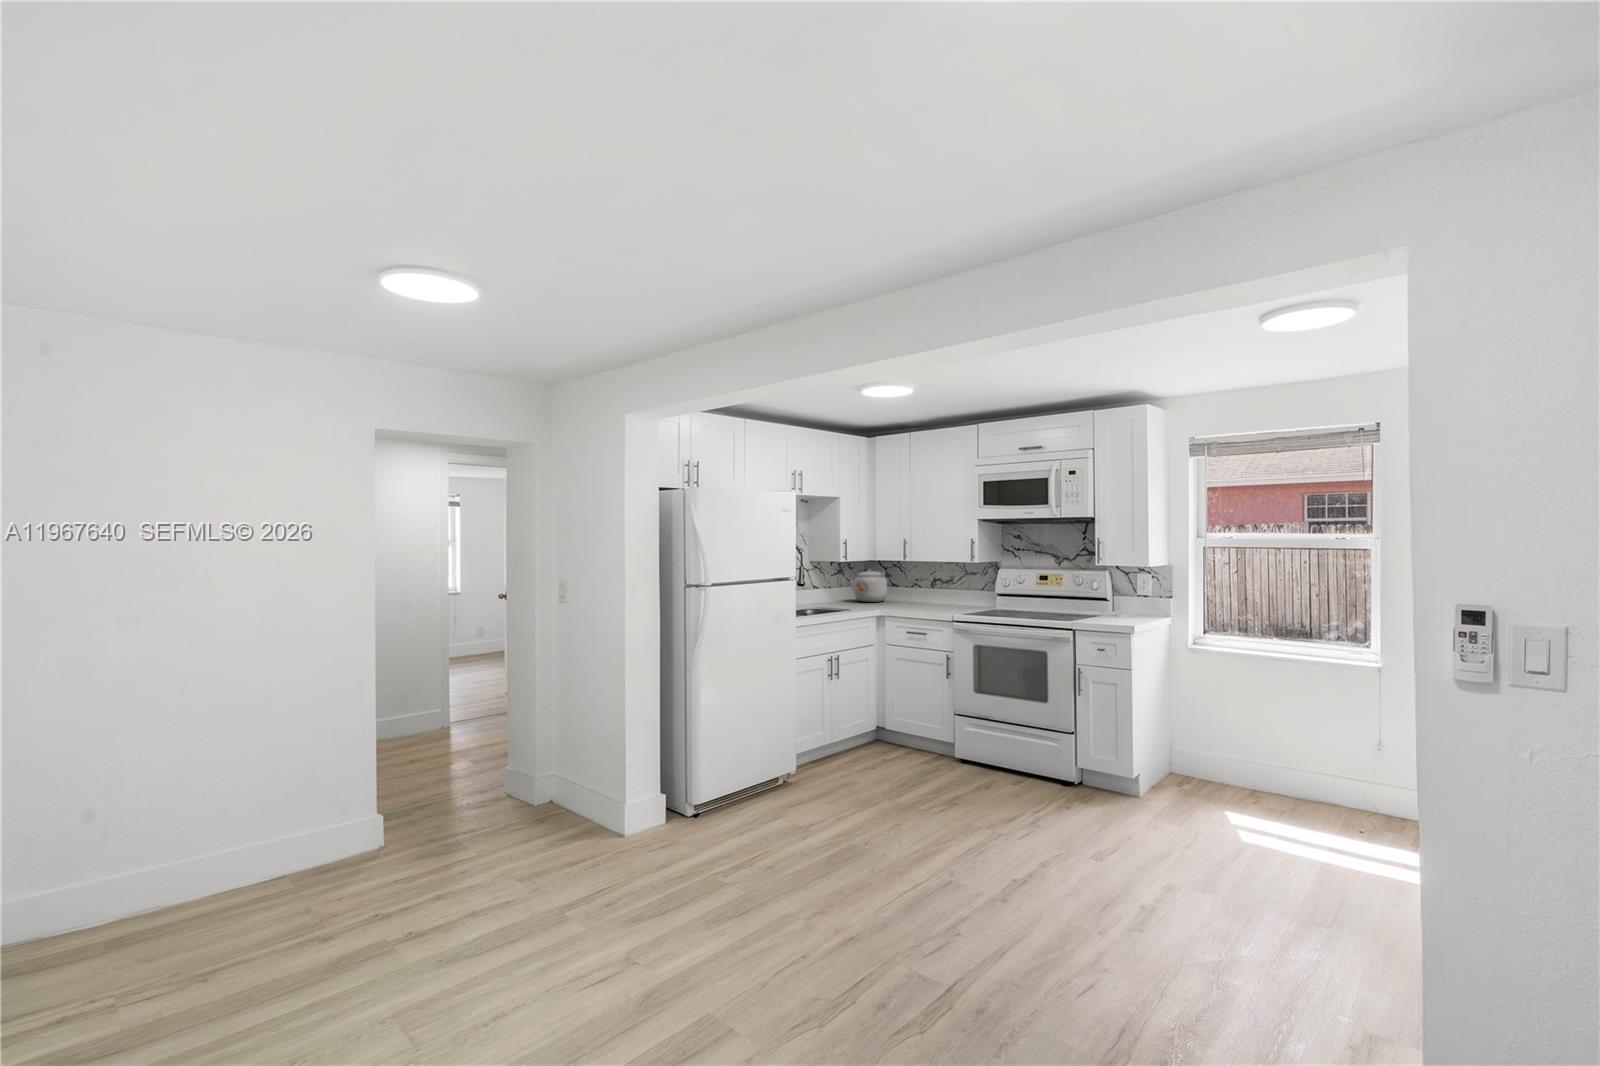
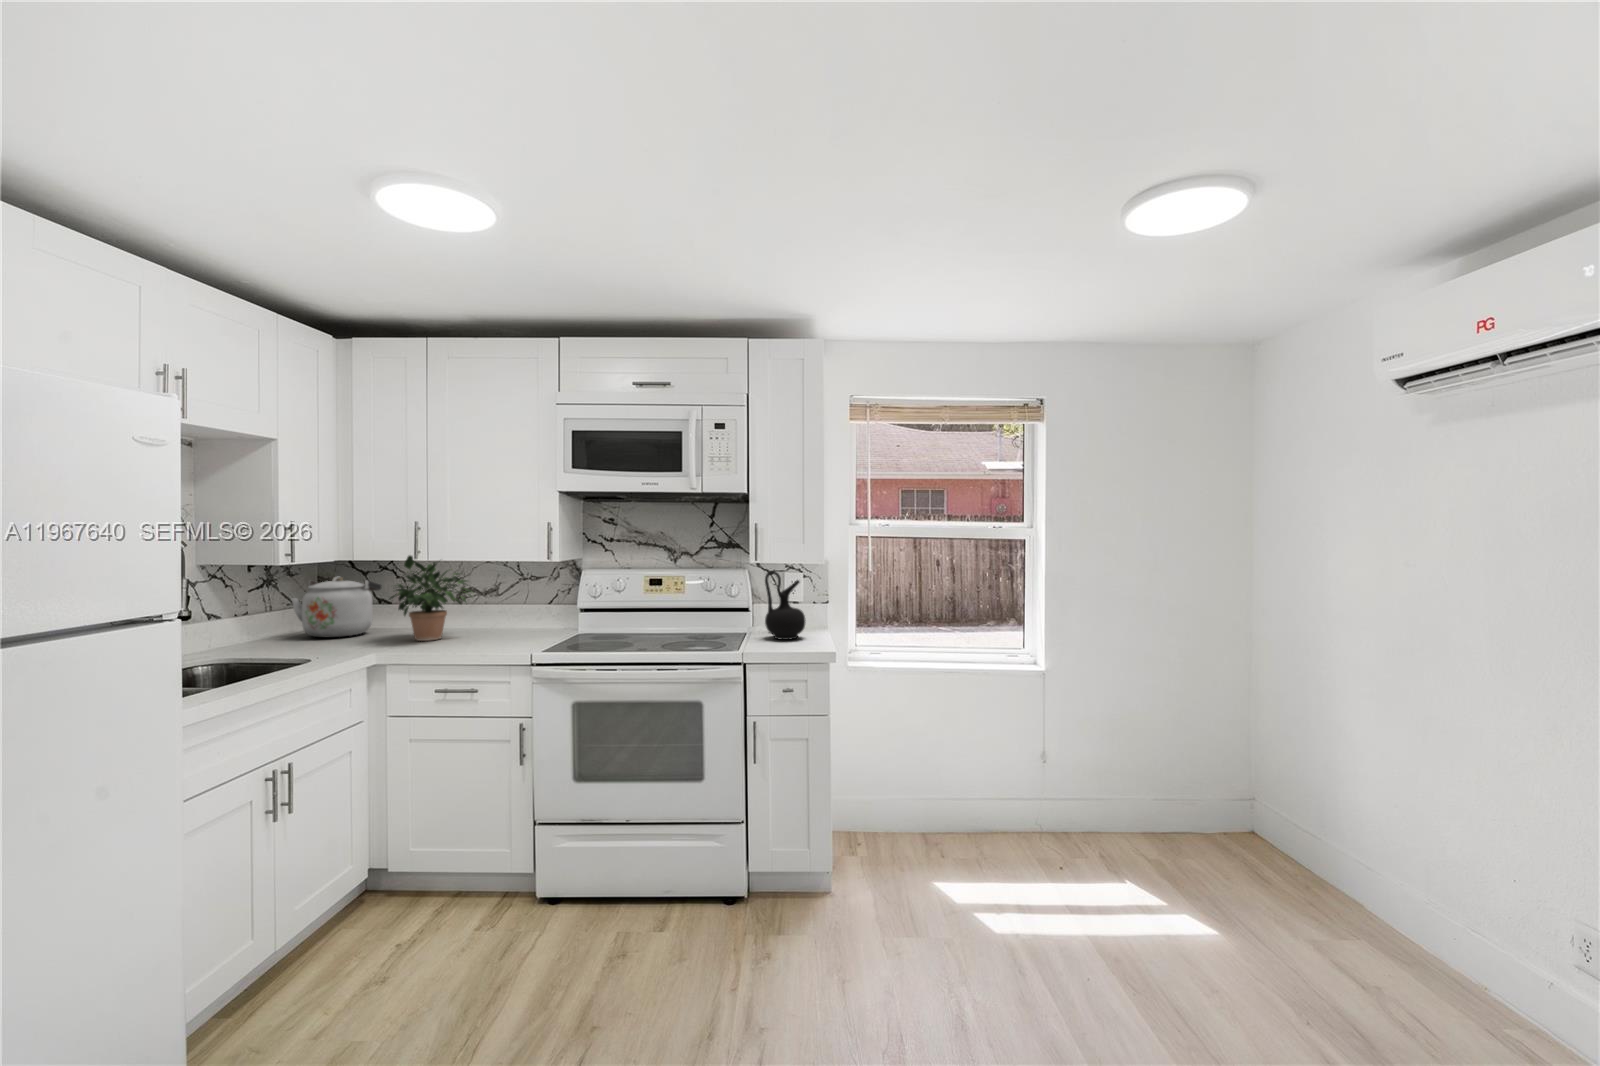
potted plant: none [890,557,935,606] -> present [390,556,473,641]
ceramic jug: none [1103,571,1134,619] -> present [765,571,806,640]

